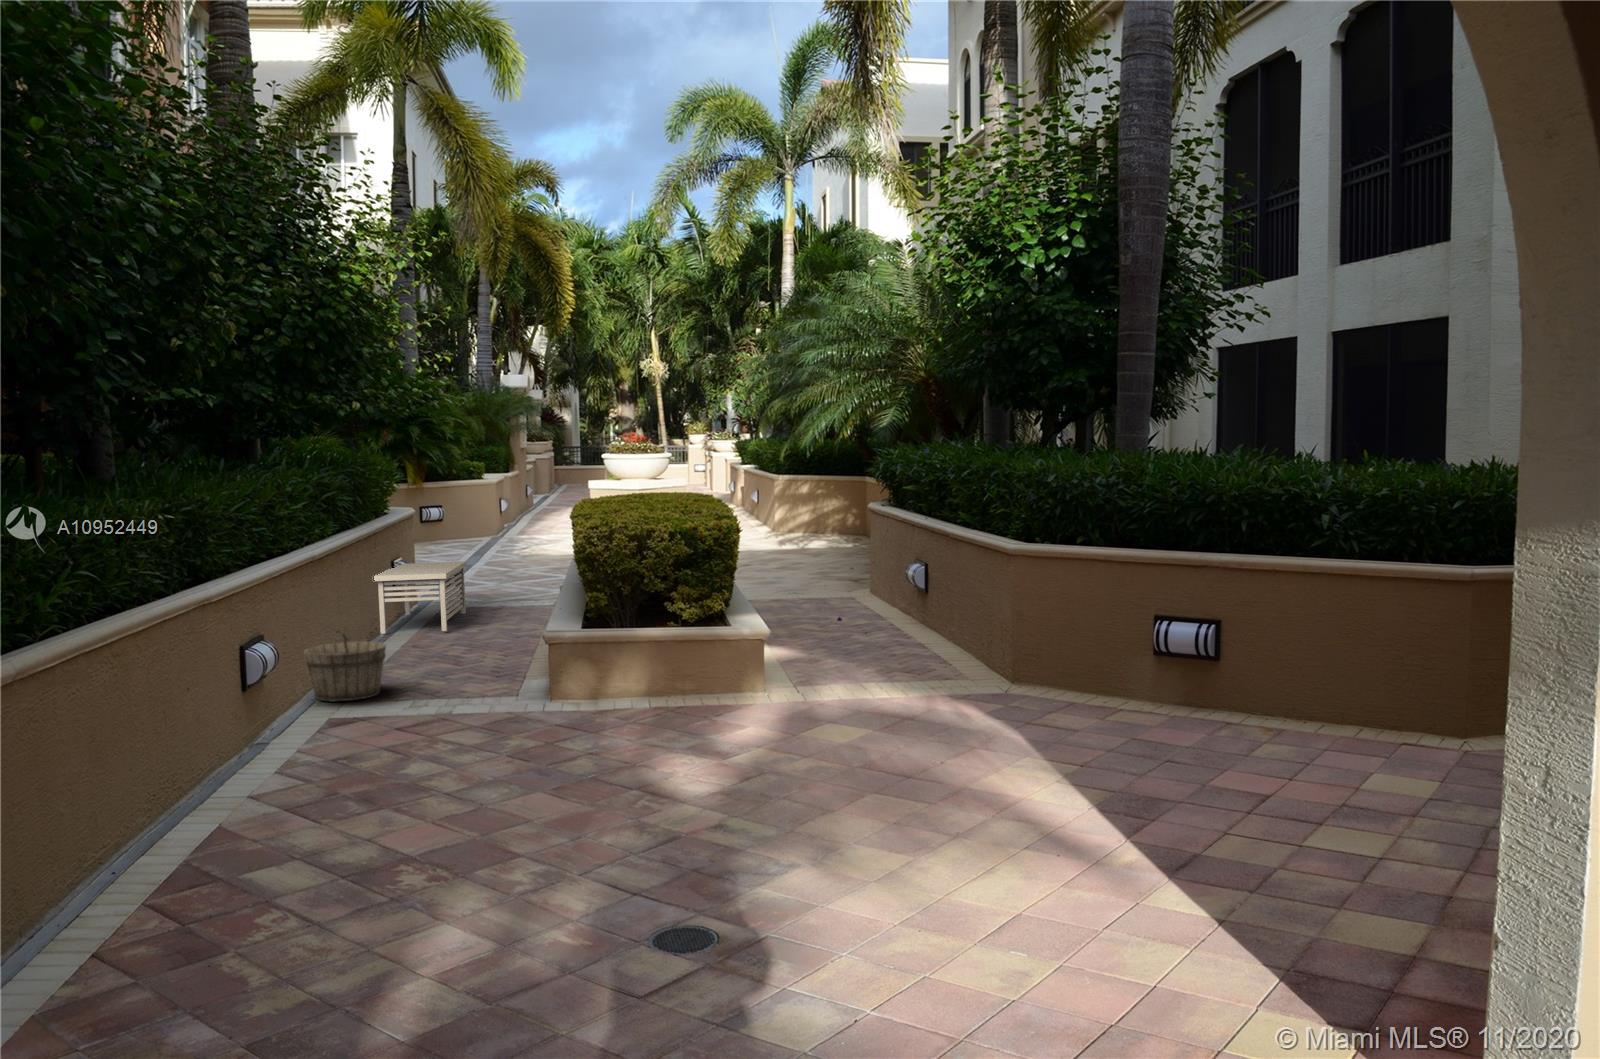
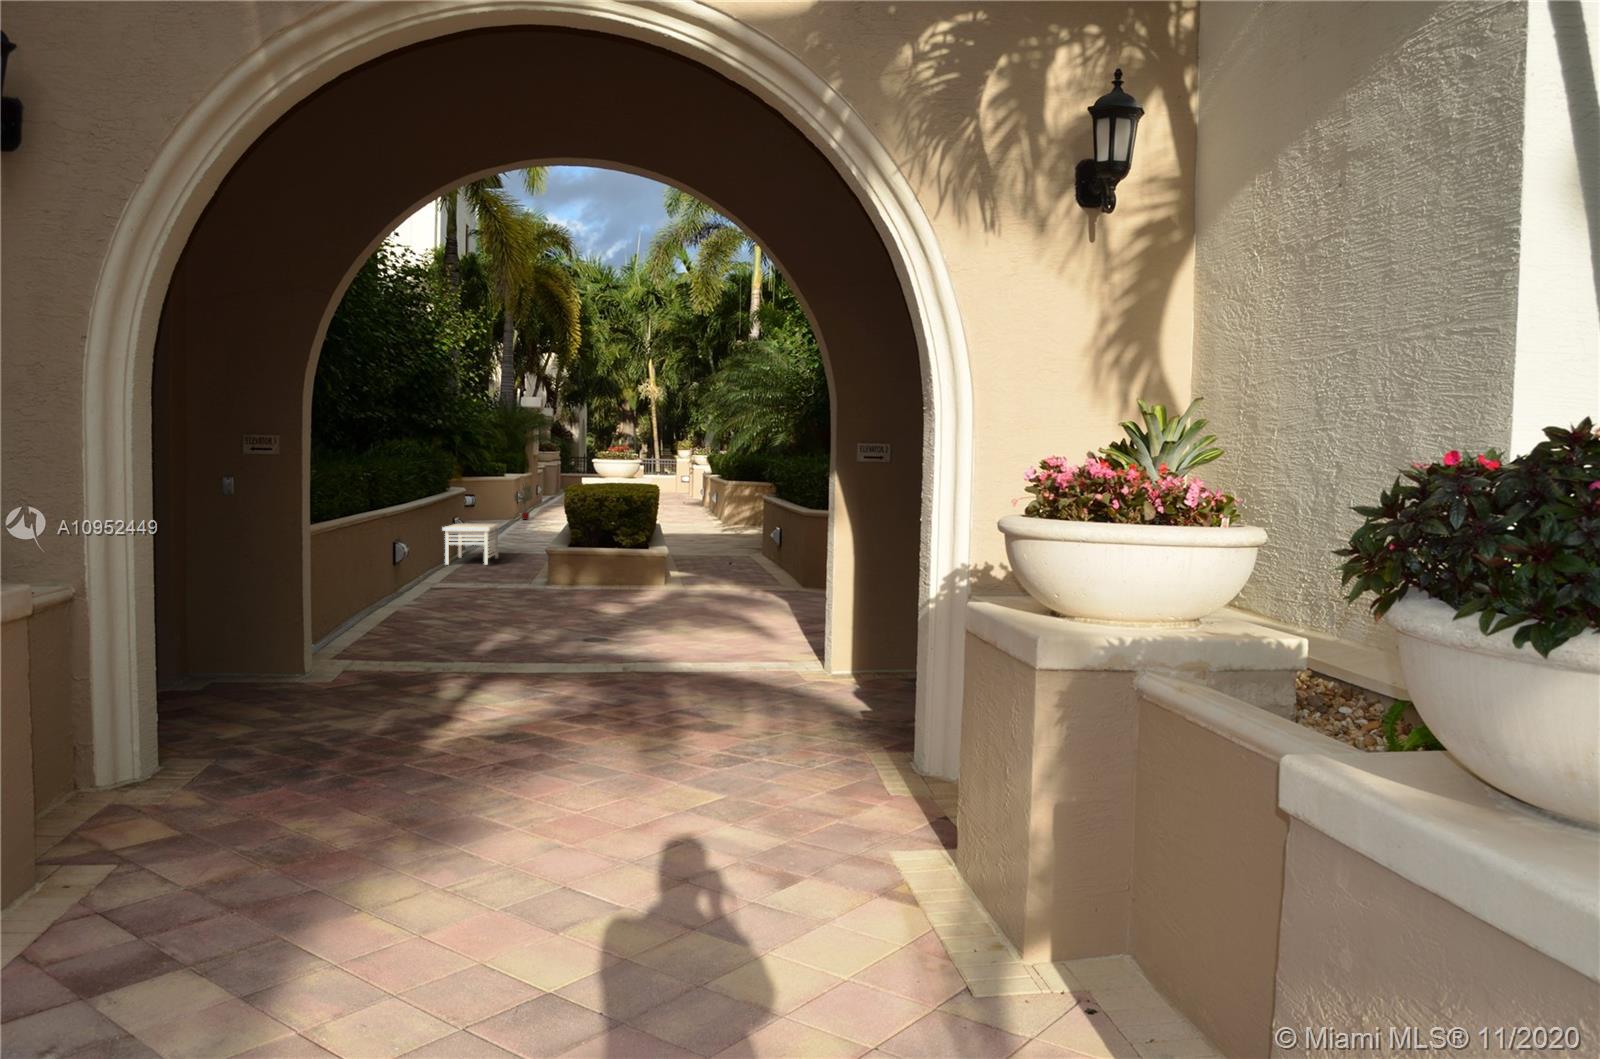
potted tree: none [493,484,521,537] -> present [515,483,533,520]
wooden bucket: present [304,631,386,701] -> none [411,550,458,590]

